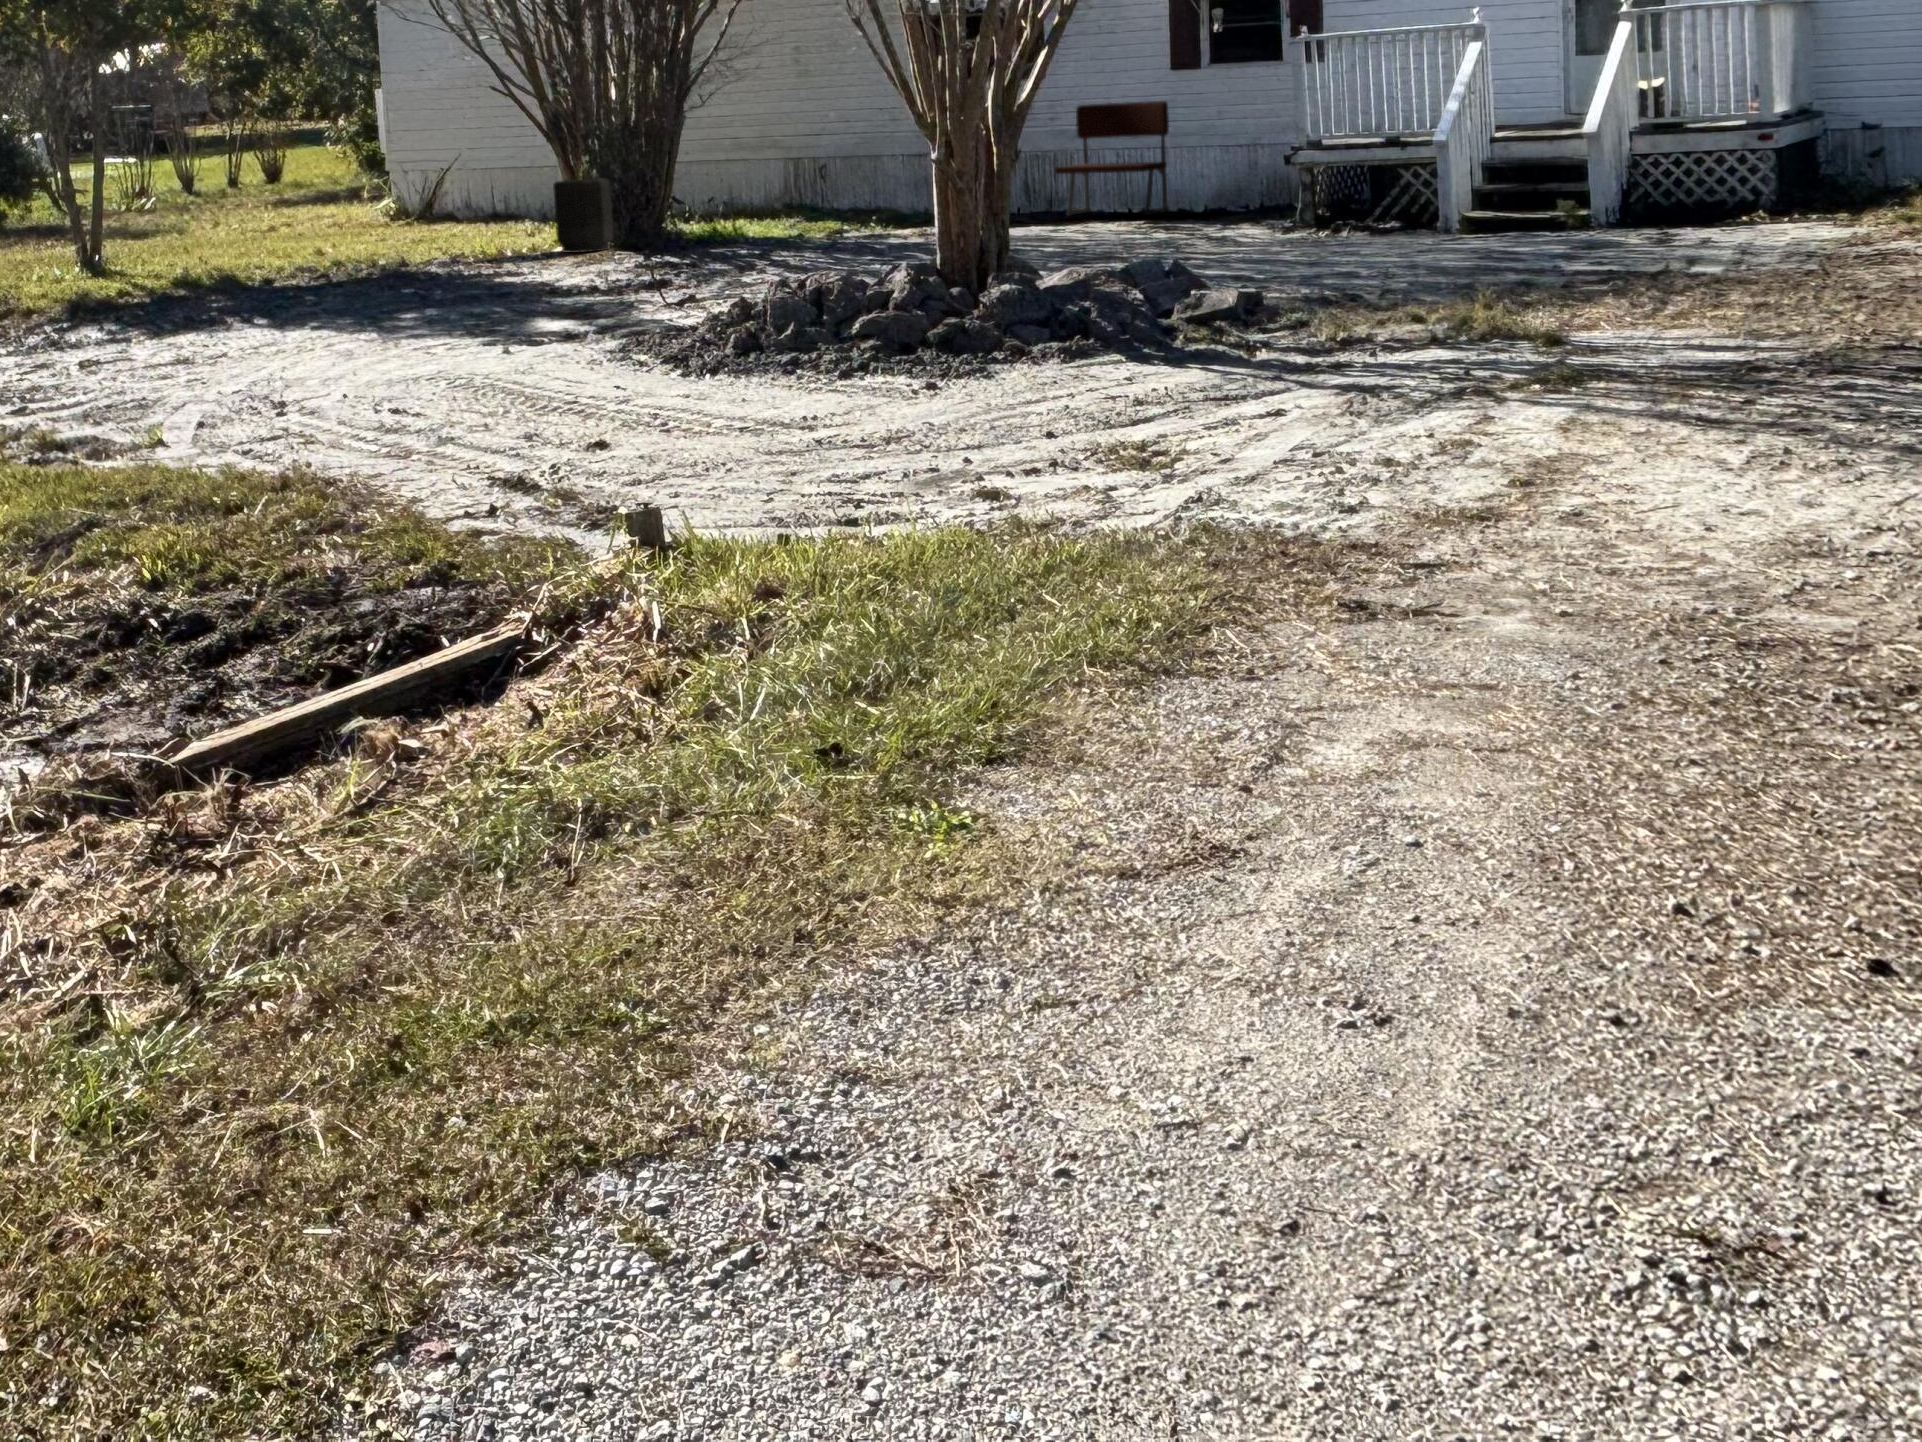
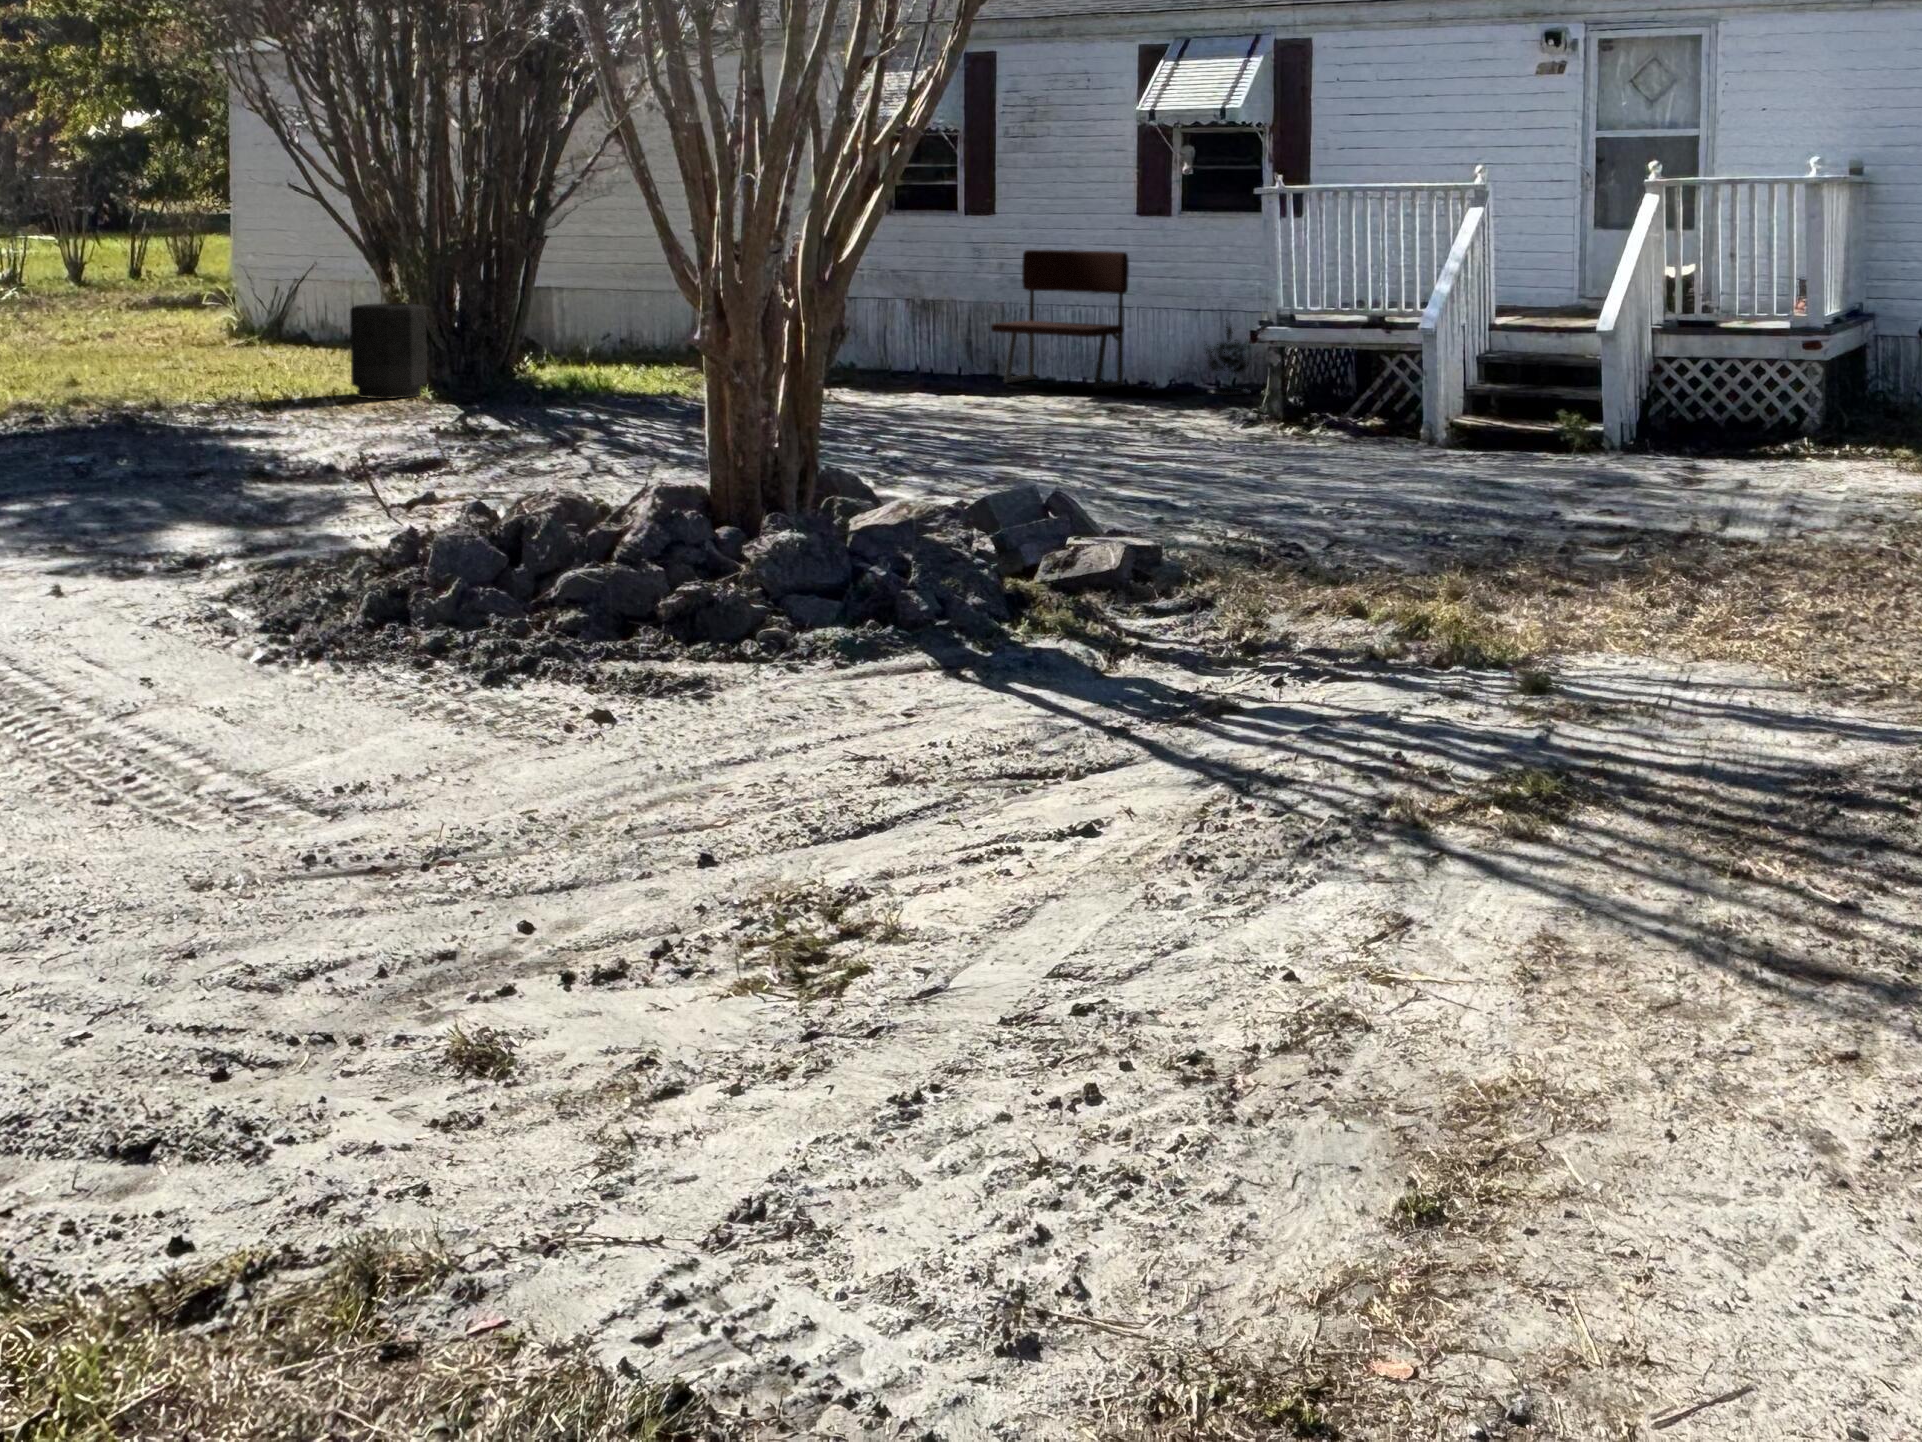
potted tree: none [1234,149,1279,212] -> present [1206,323,1250,395]

